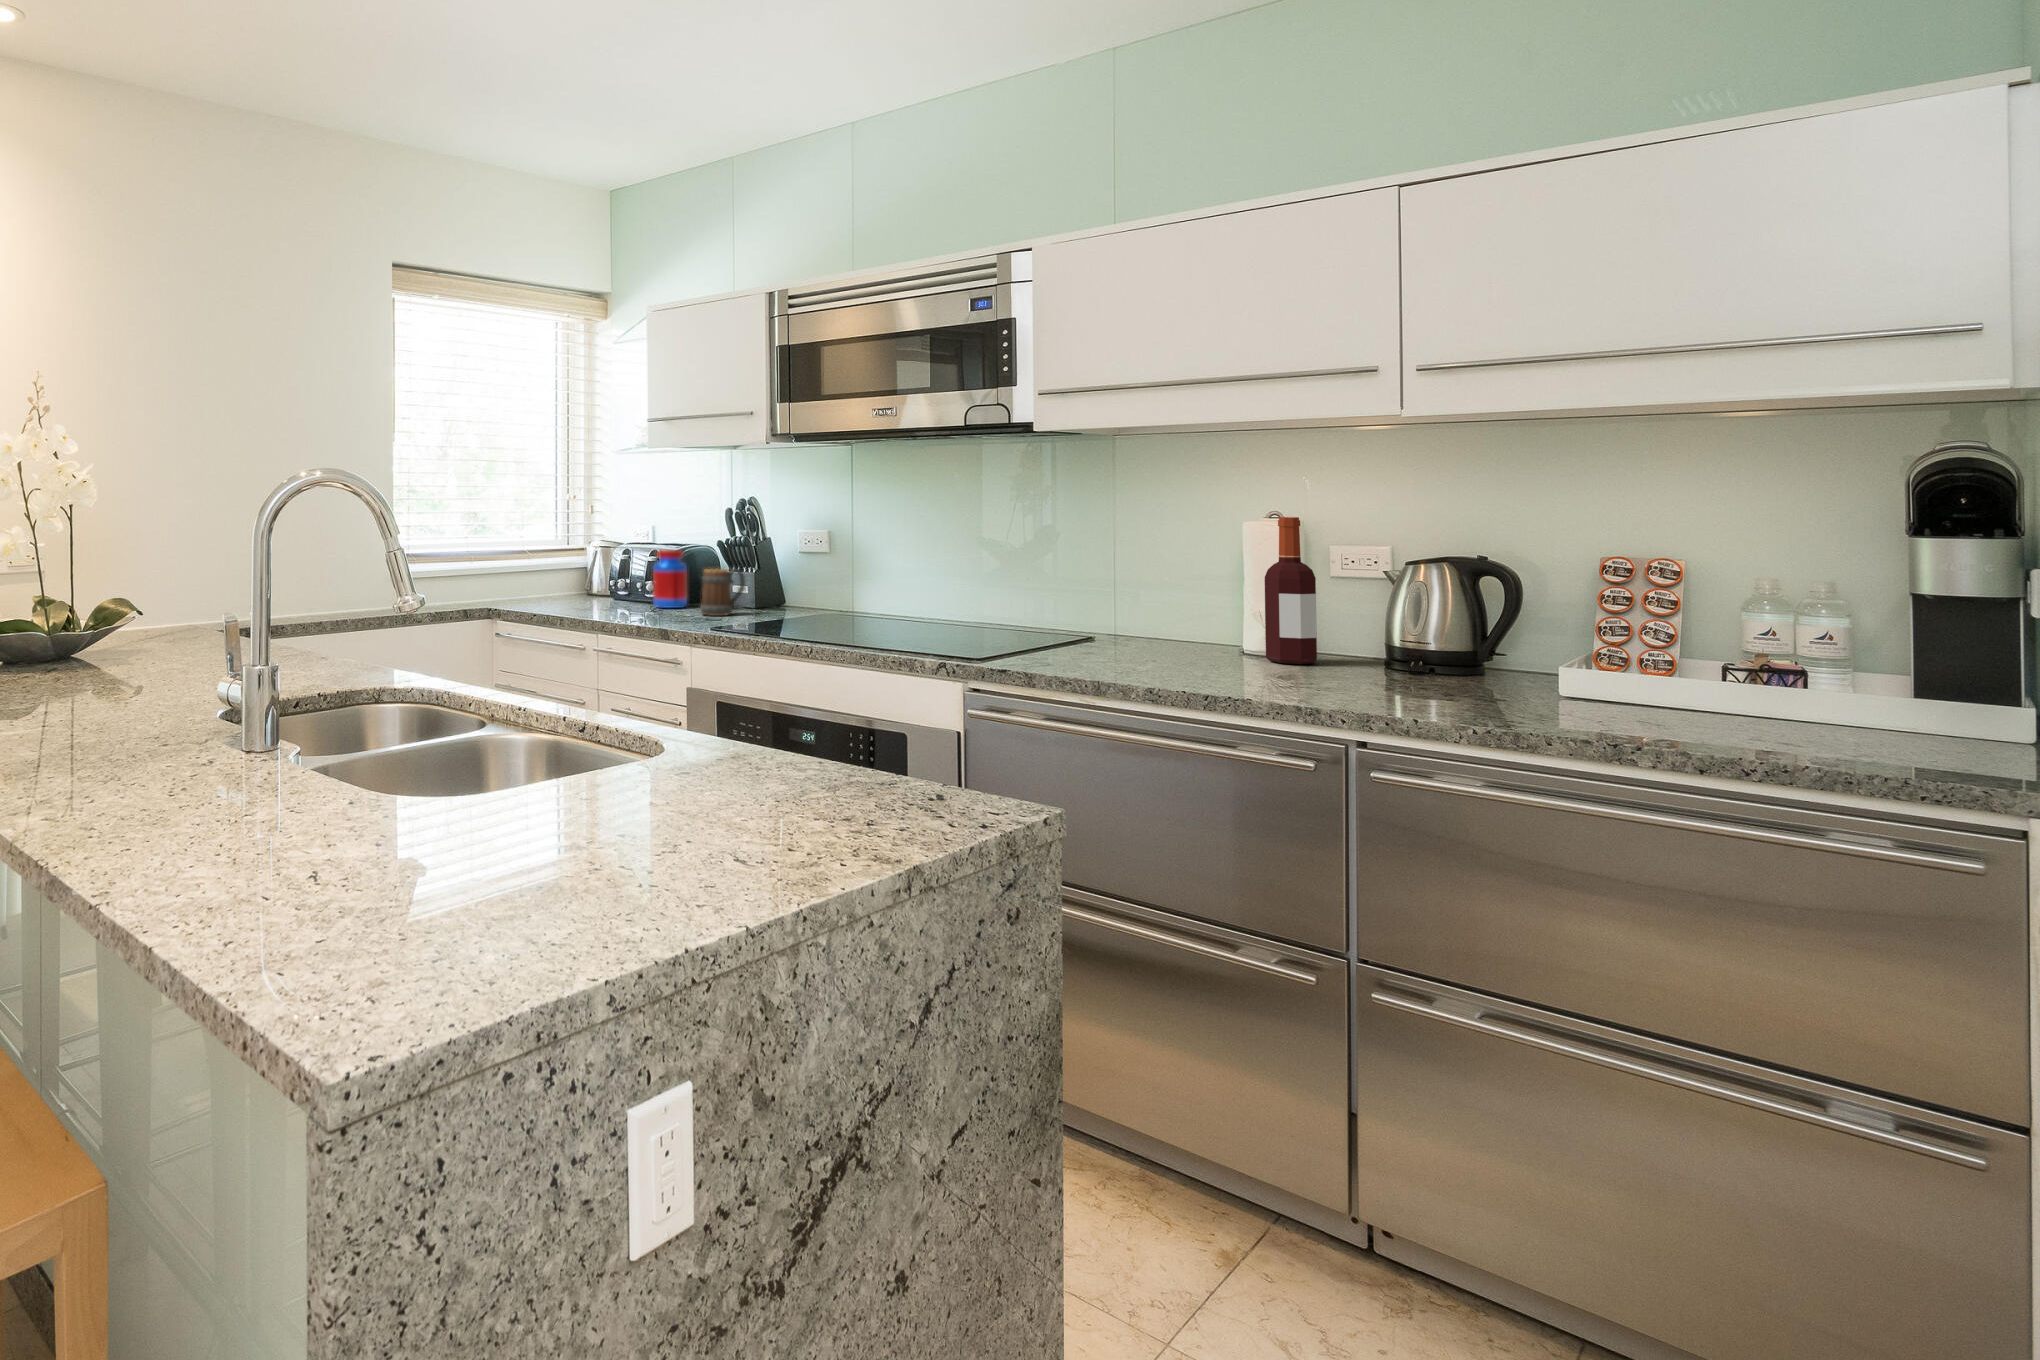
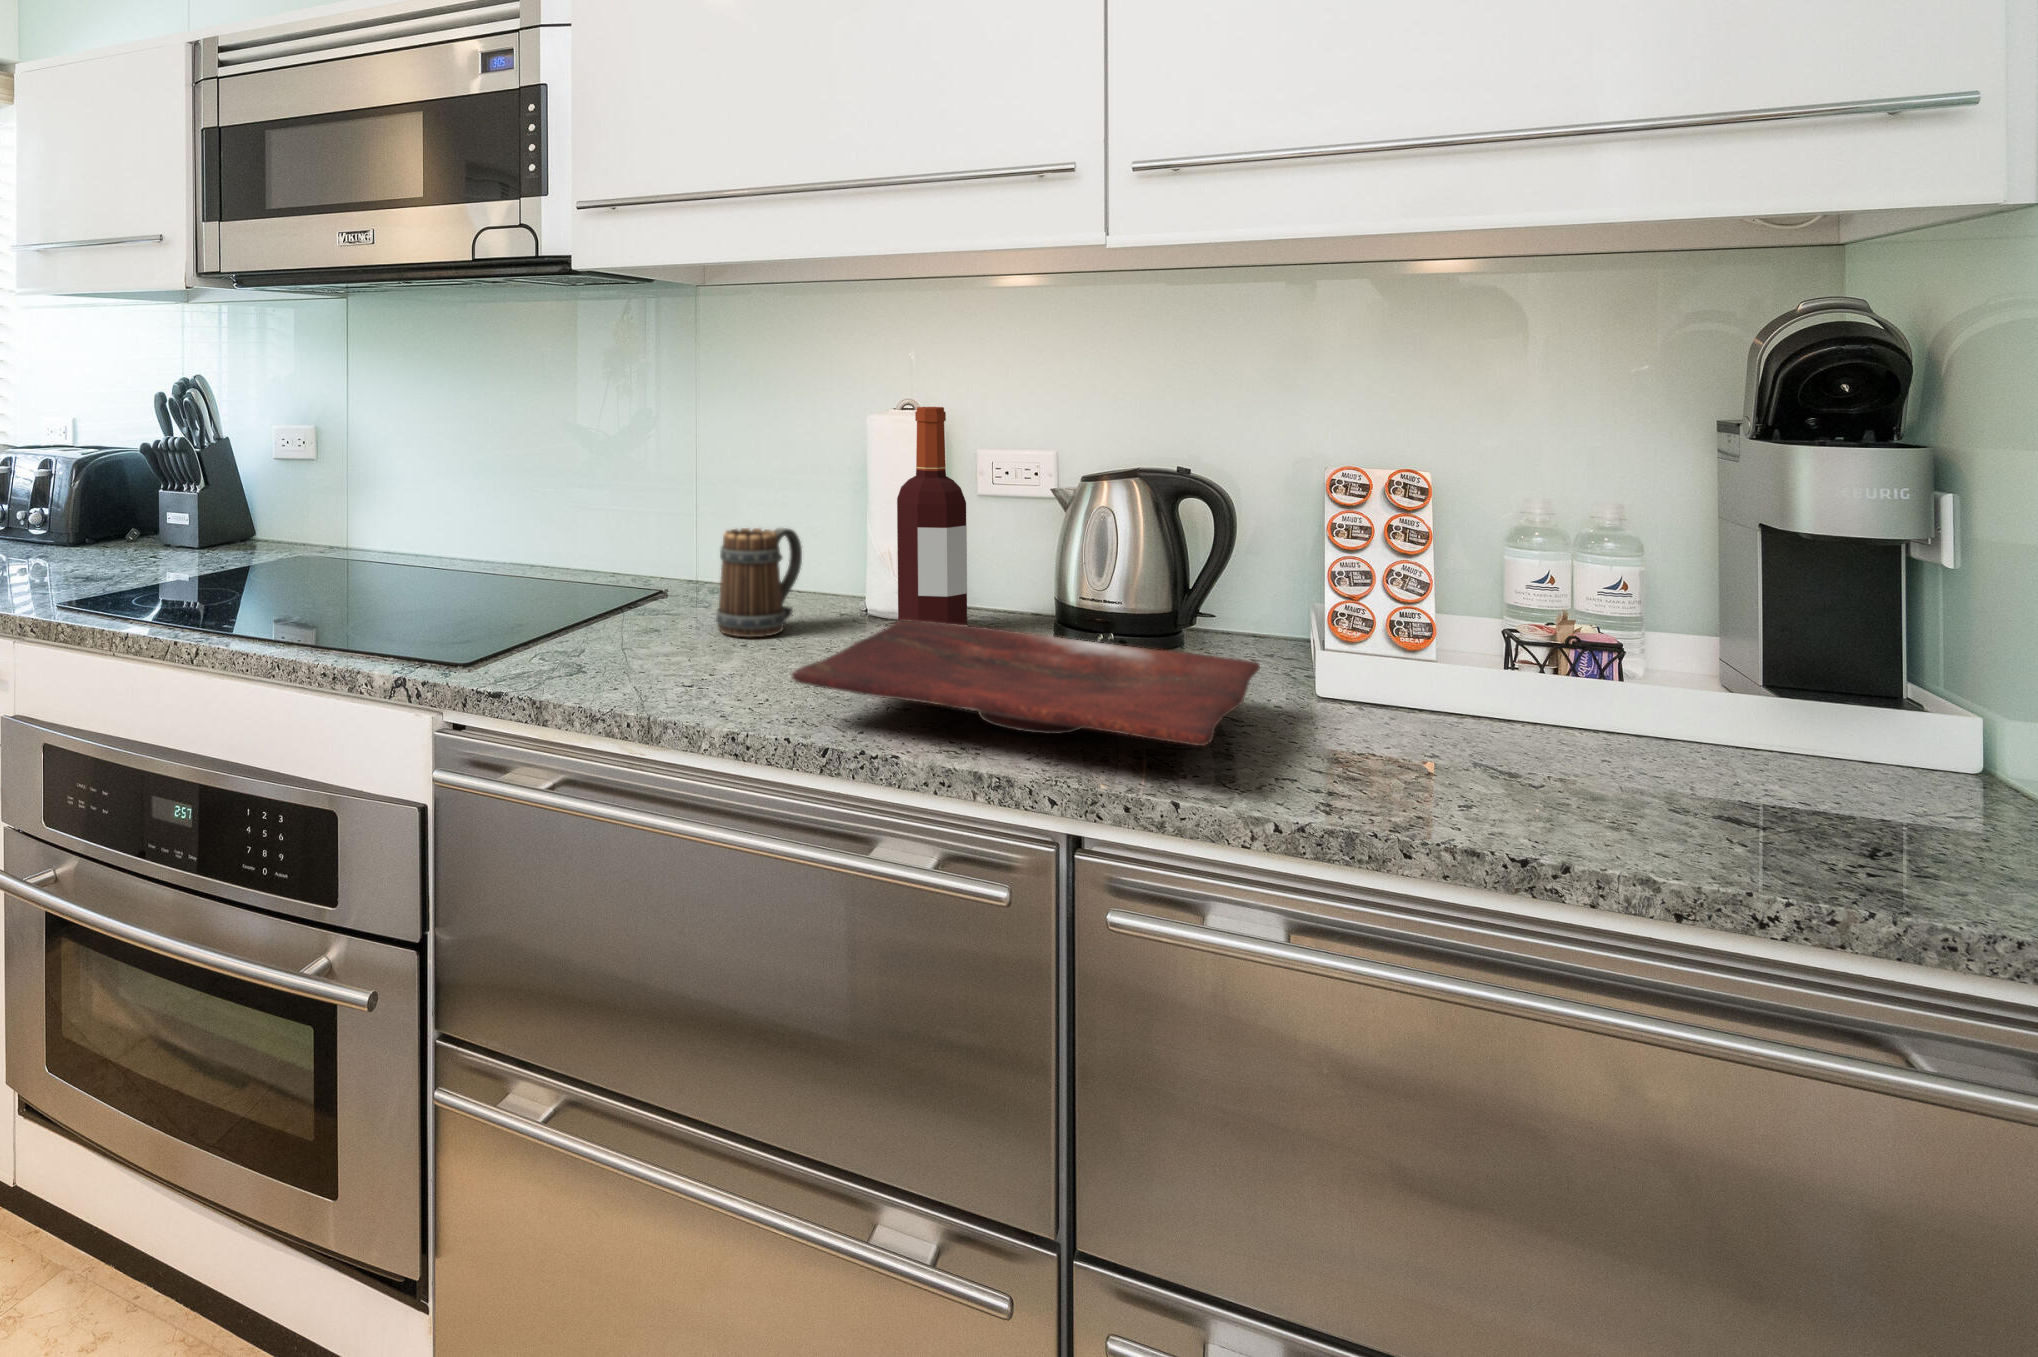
jar: present [653,550,687,608] -> none [33,456,92,551]
mug: present [700,569,745,616] -> present [716,528,802,637]
cutting board: none [1188,645,1505,697] -> present [792,620,1260,746]

